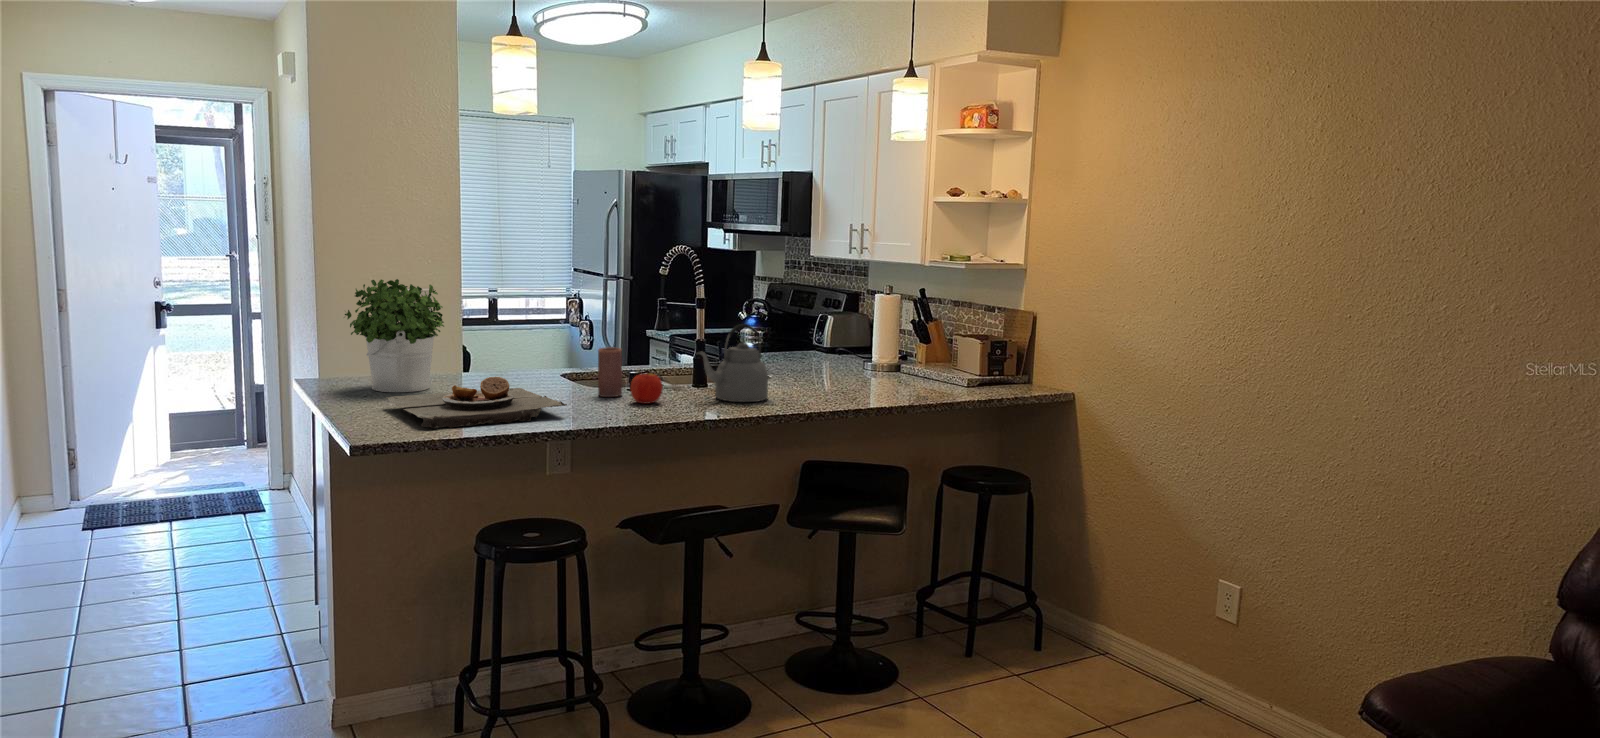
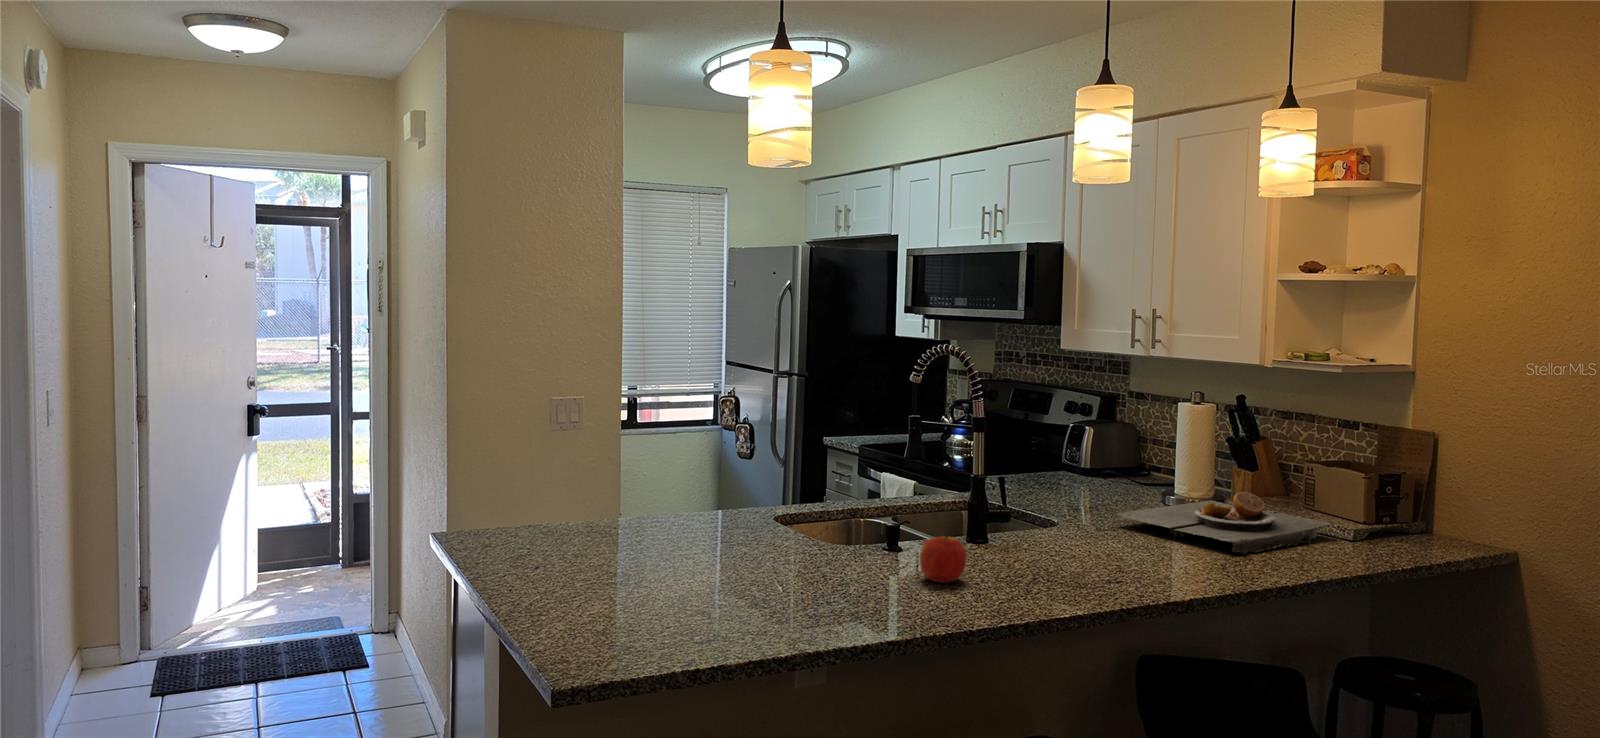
potted plant: present [345,279,444,392] -> none [505,397,643,561]
kettle: present [697,324,768,402] -> none [1012,461,1109,578]
candle: present [598,347,622,397] -> none [862,494,897,568]
plate: present [387,377,567,429] -> present [1114,492,1333,554]

